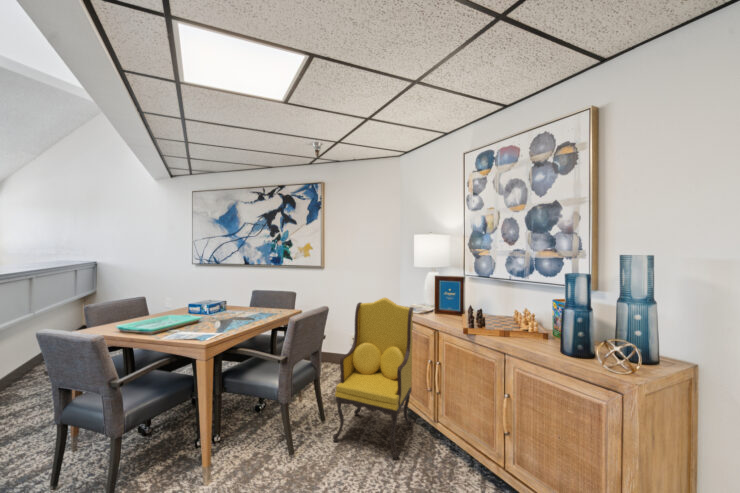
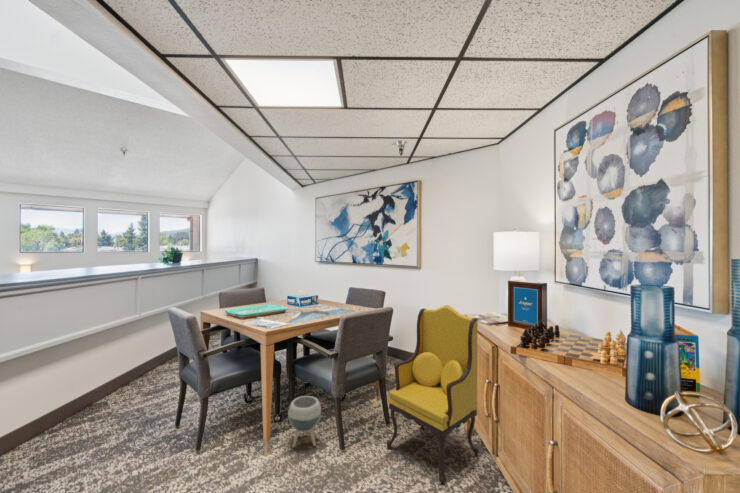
planter: none [225,408,264,470] -> present [288,396,321,447]

